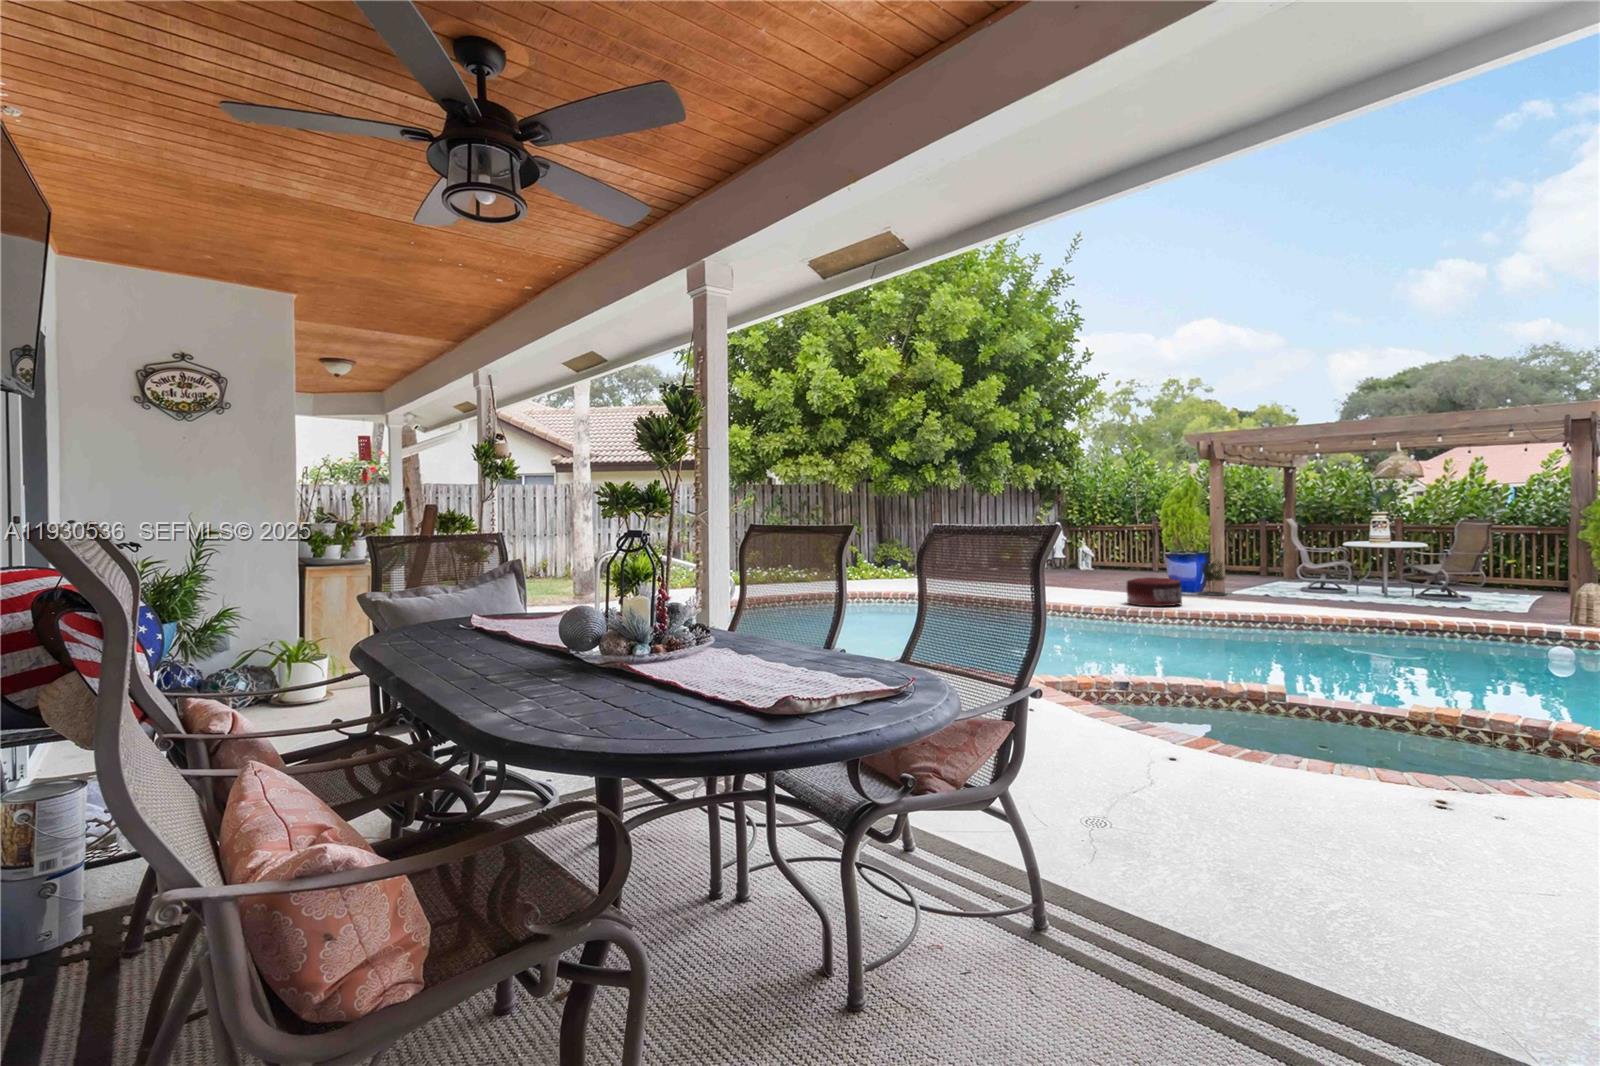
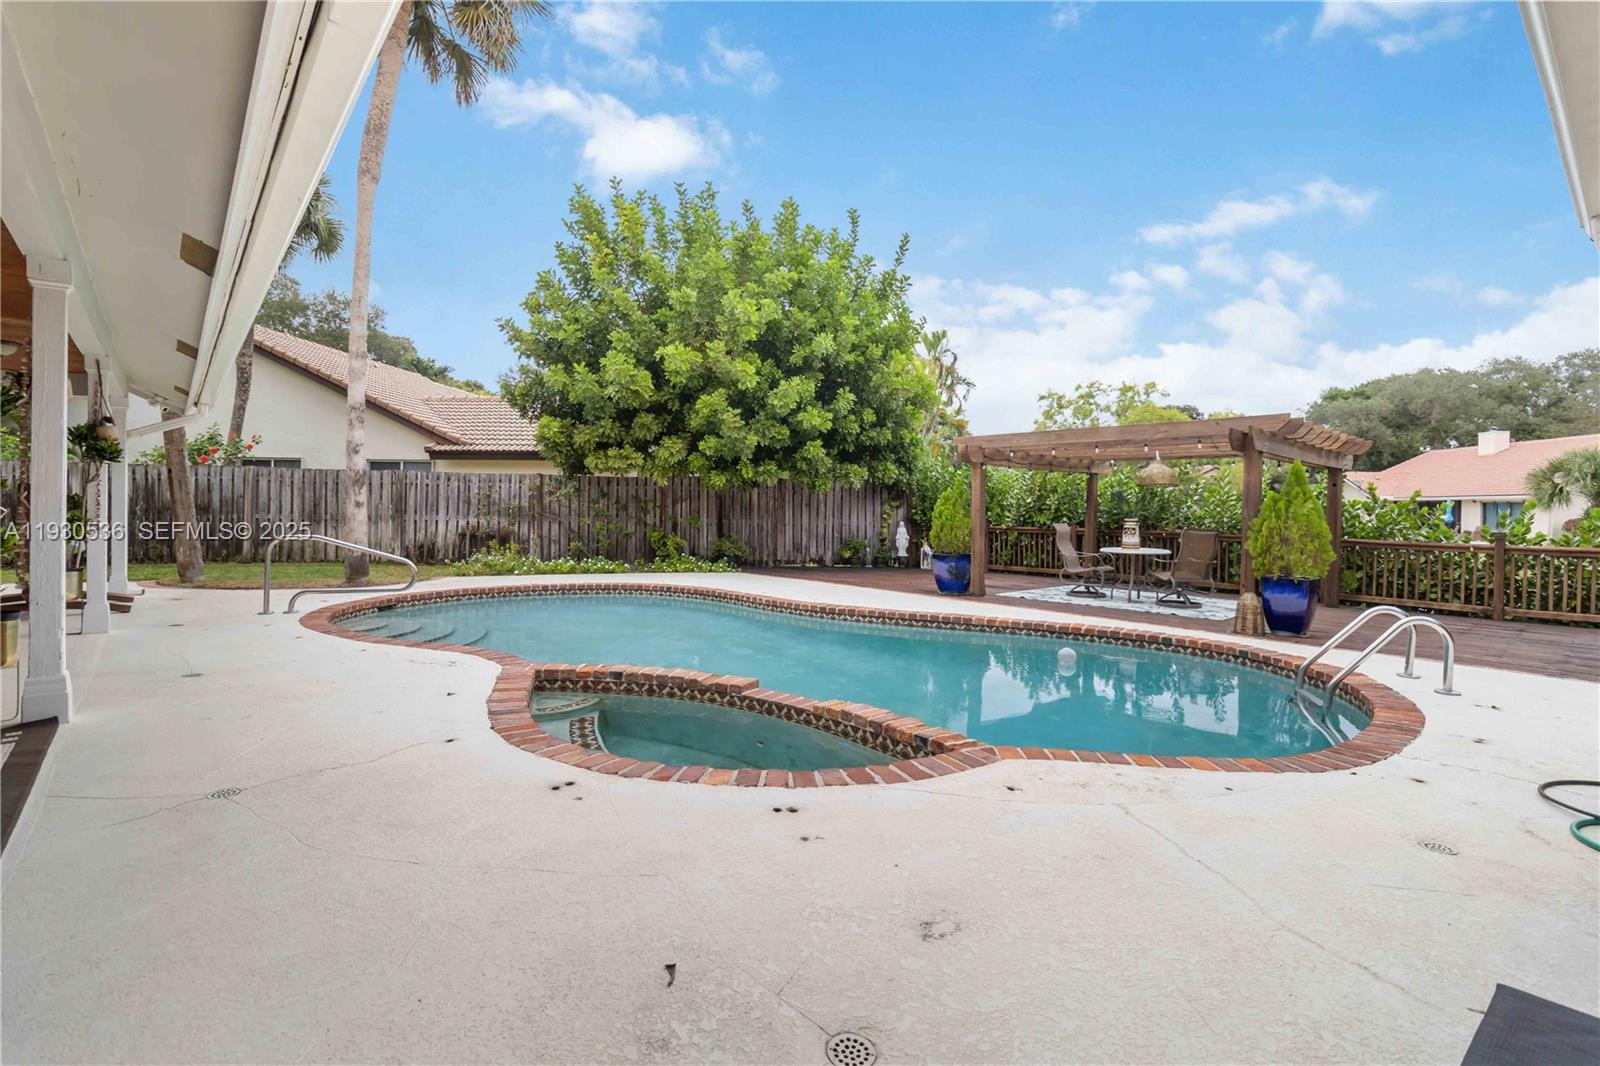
pouf: present [1126,577,1182,606] -> none [848,577,897,604]

